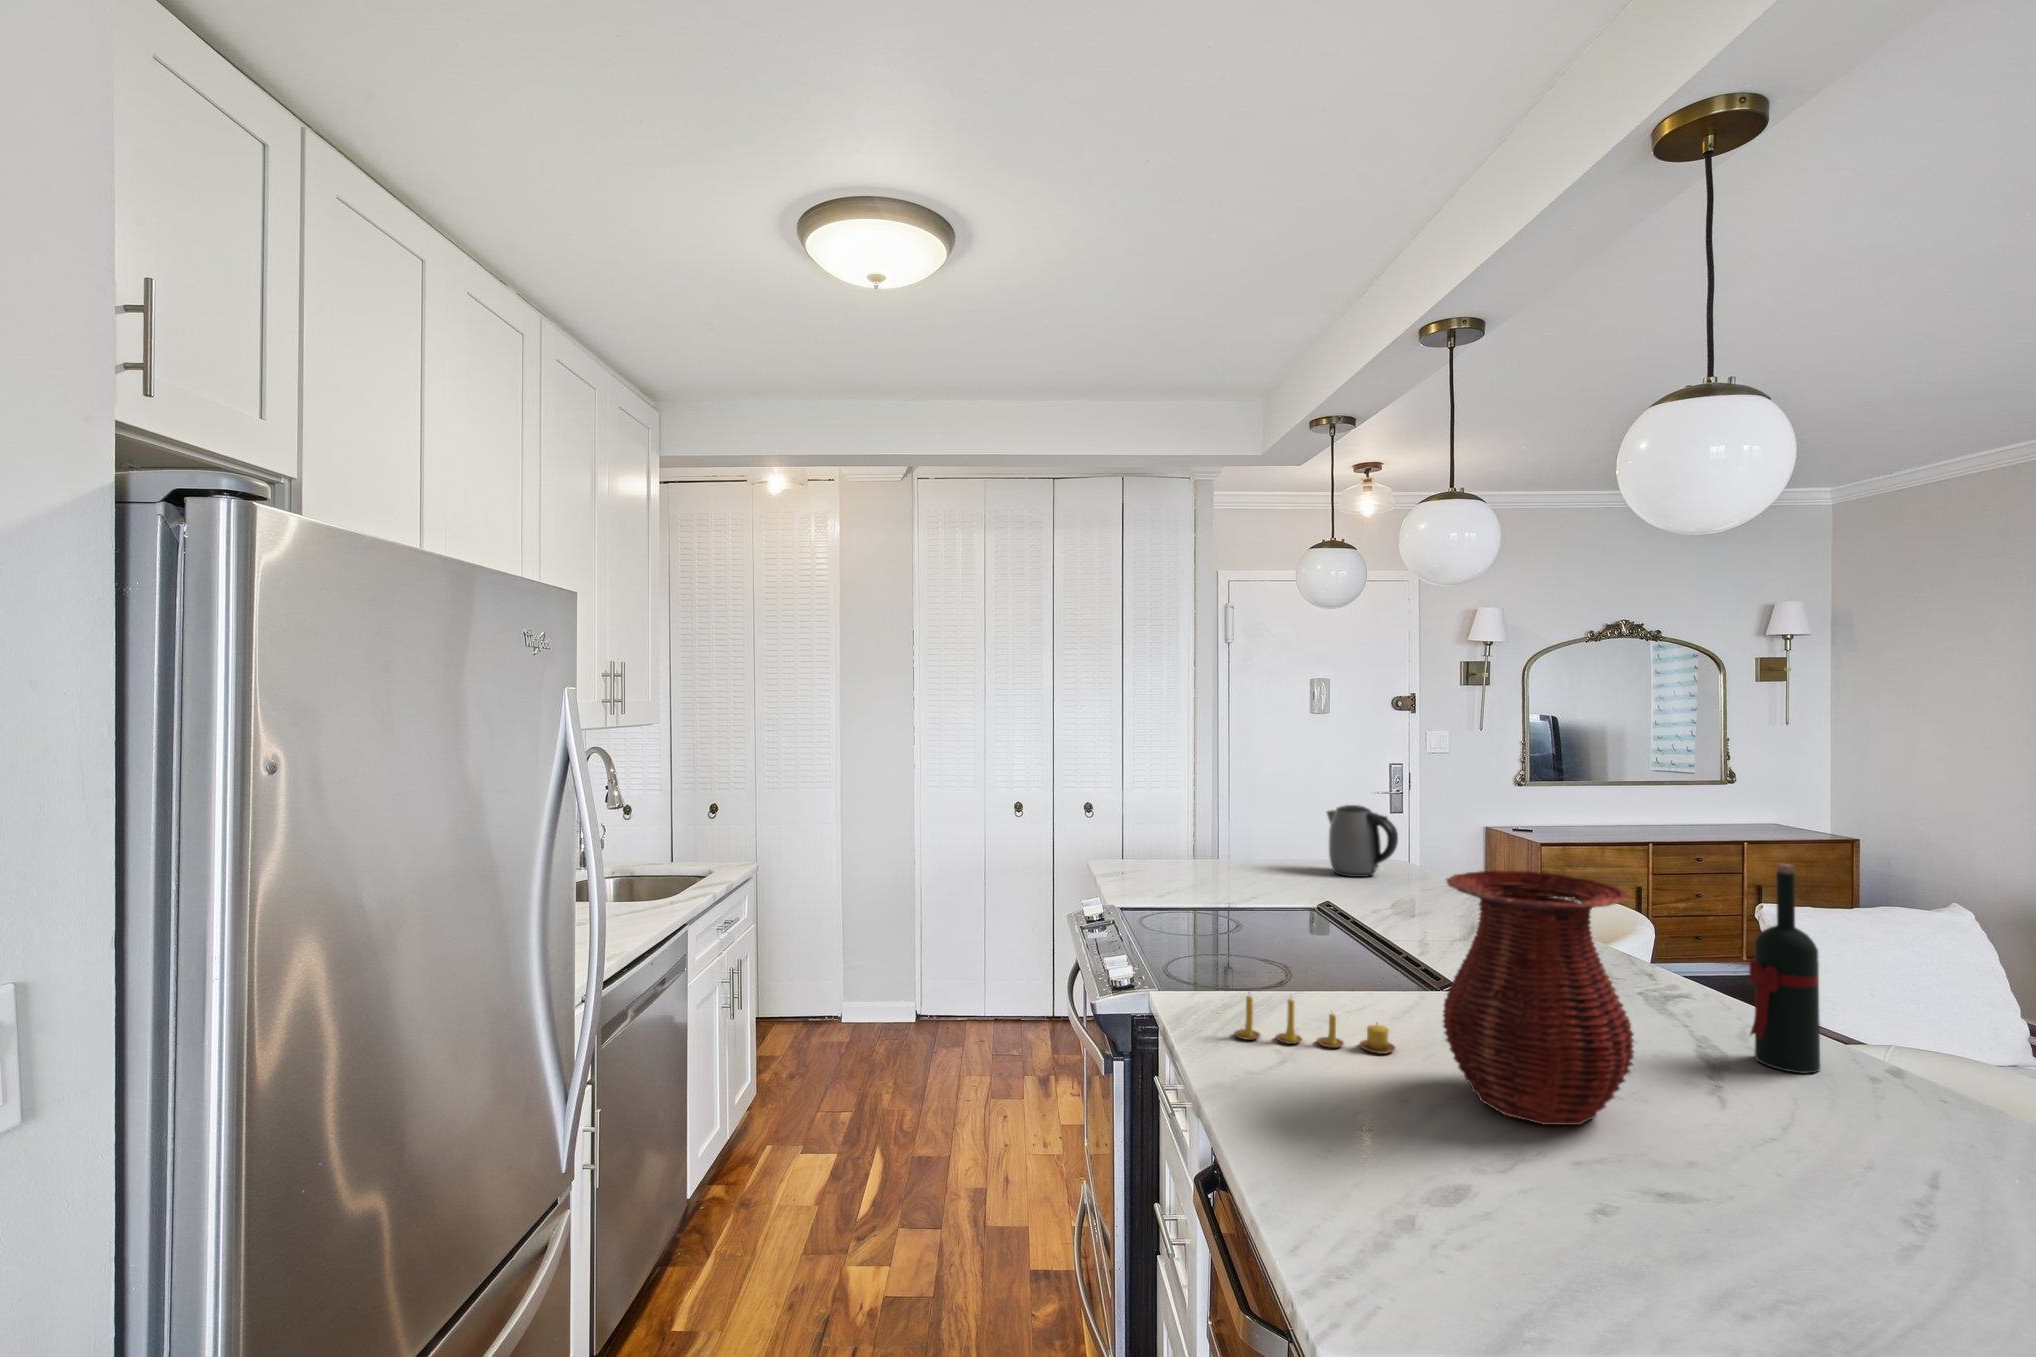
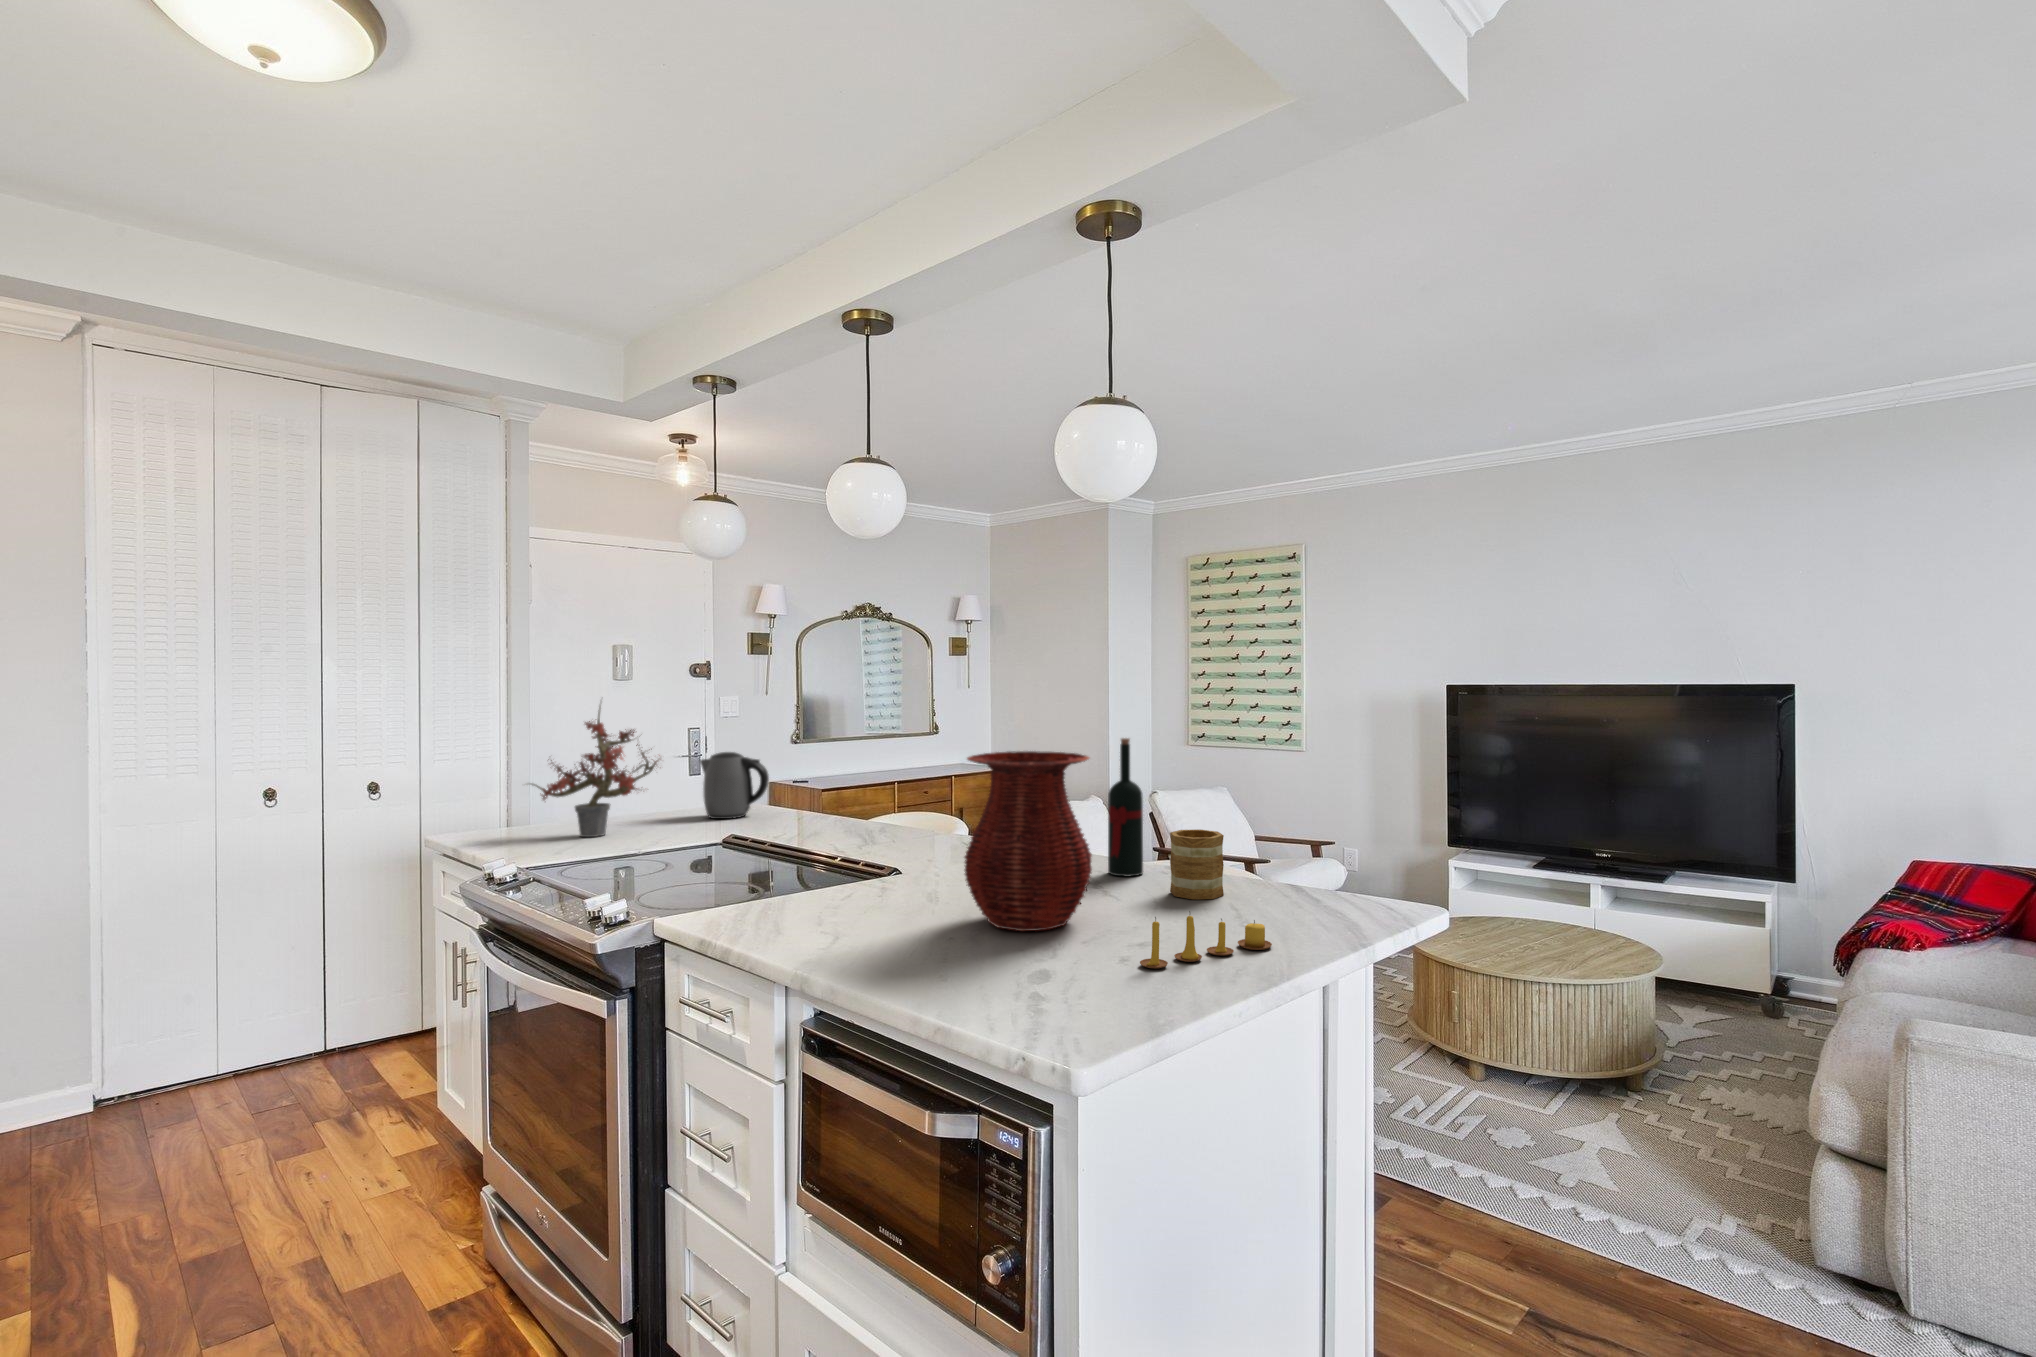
potted plant: none [1149,744,1280,879] -> present [532,706,661,837]
candle: present [1235,996,1395,1054] -> present [1140,911,1272,968]
mug: none [1827,1025,1933,1153] -> present [1170,829,1224,899]

